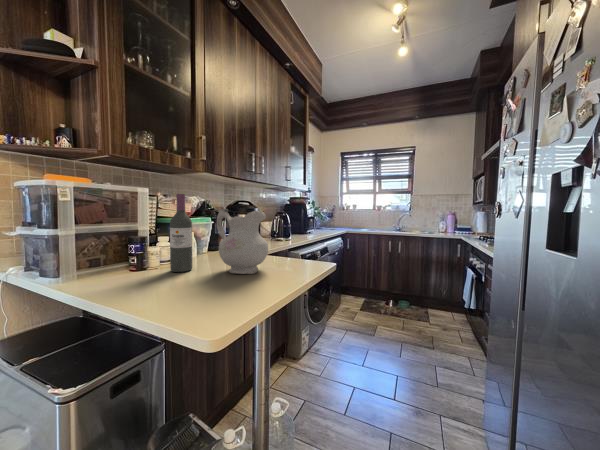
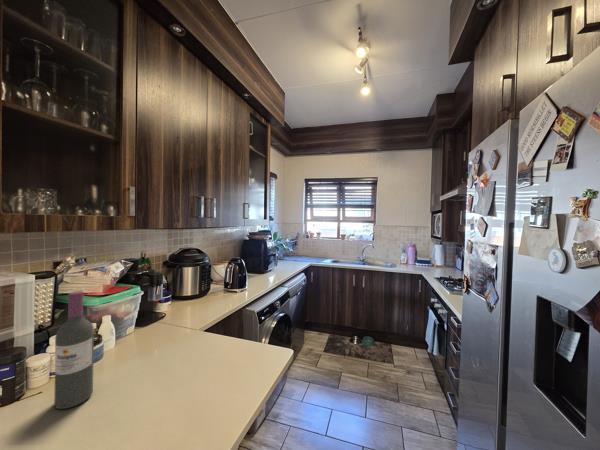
ceramic pitcher: present [217,209,268,274] -> none [131,306,205,404]

